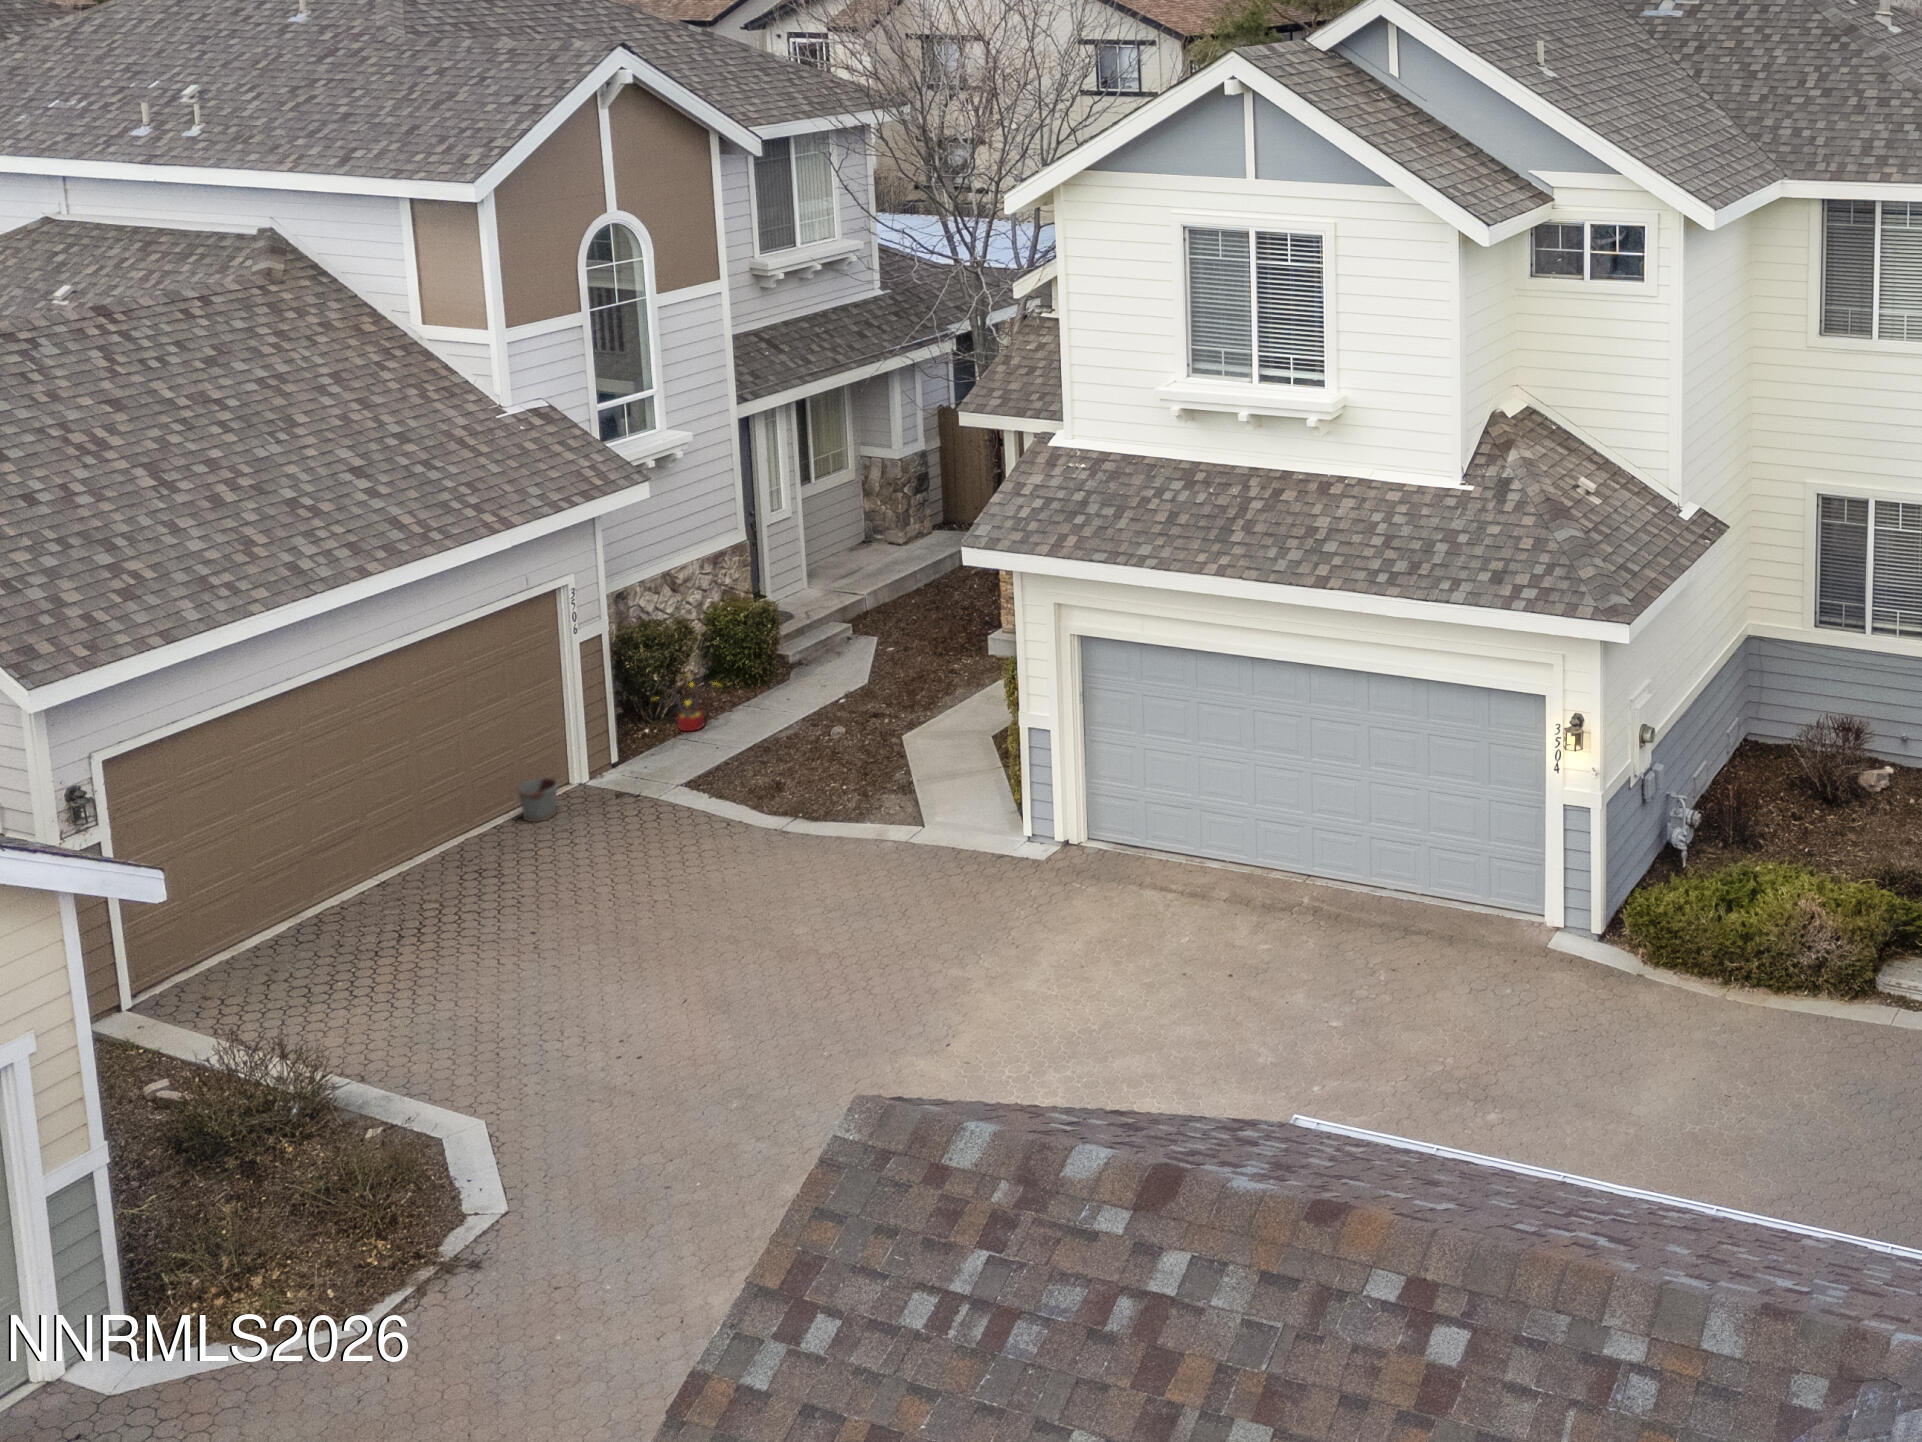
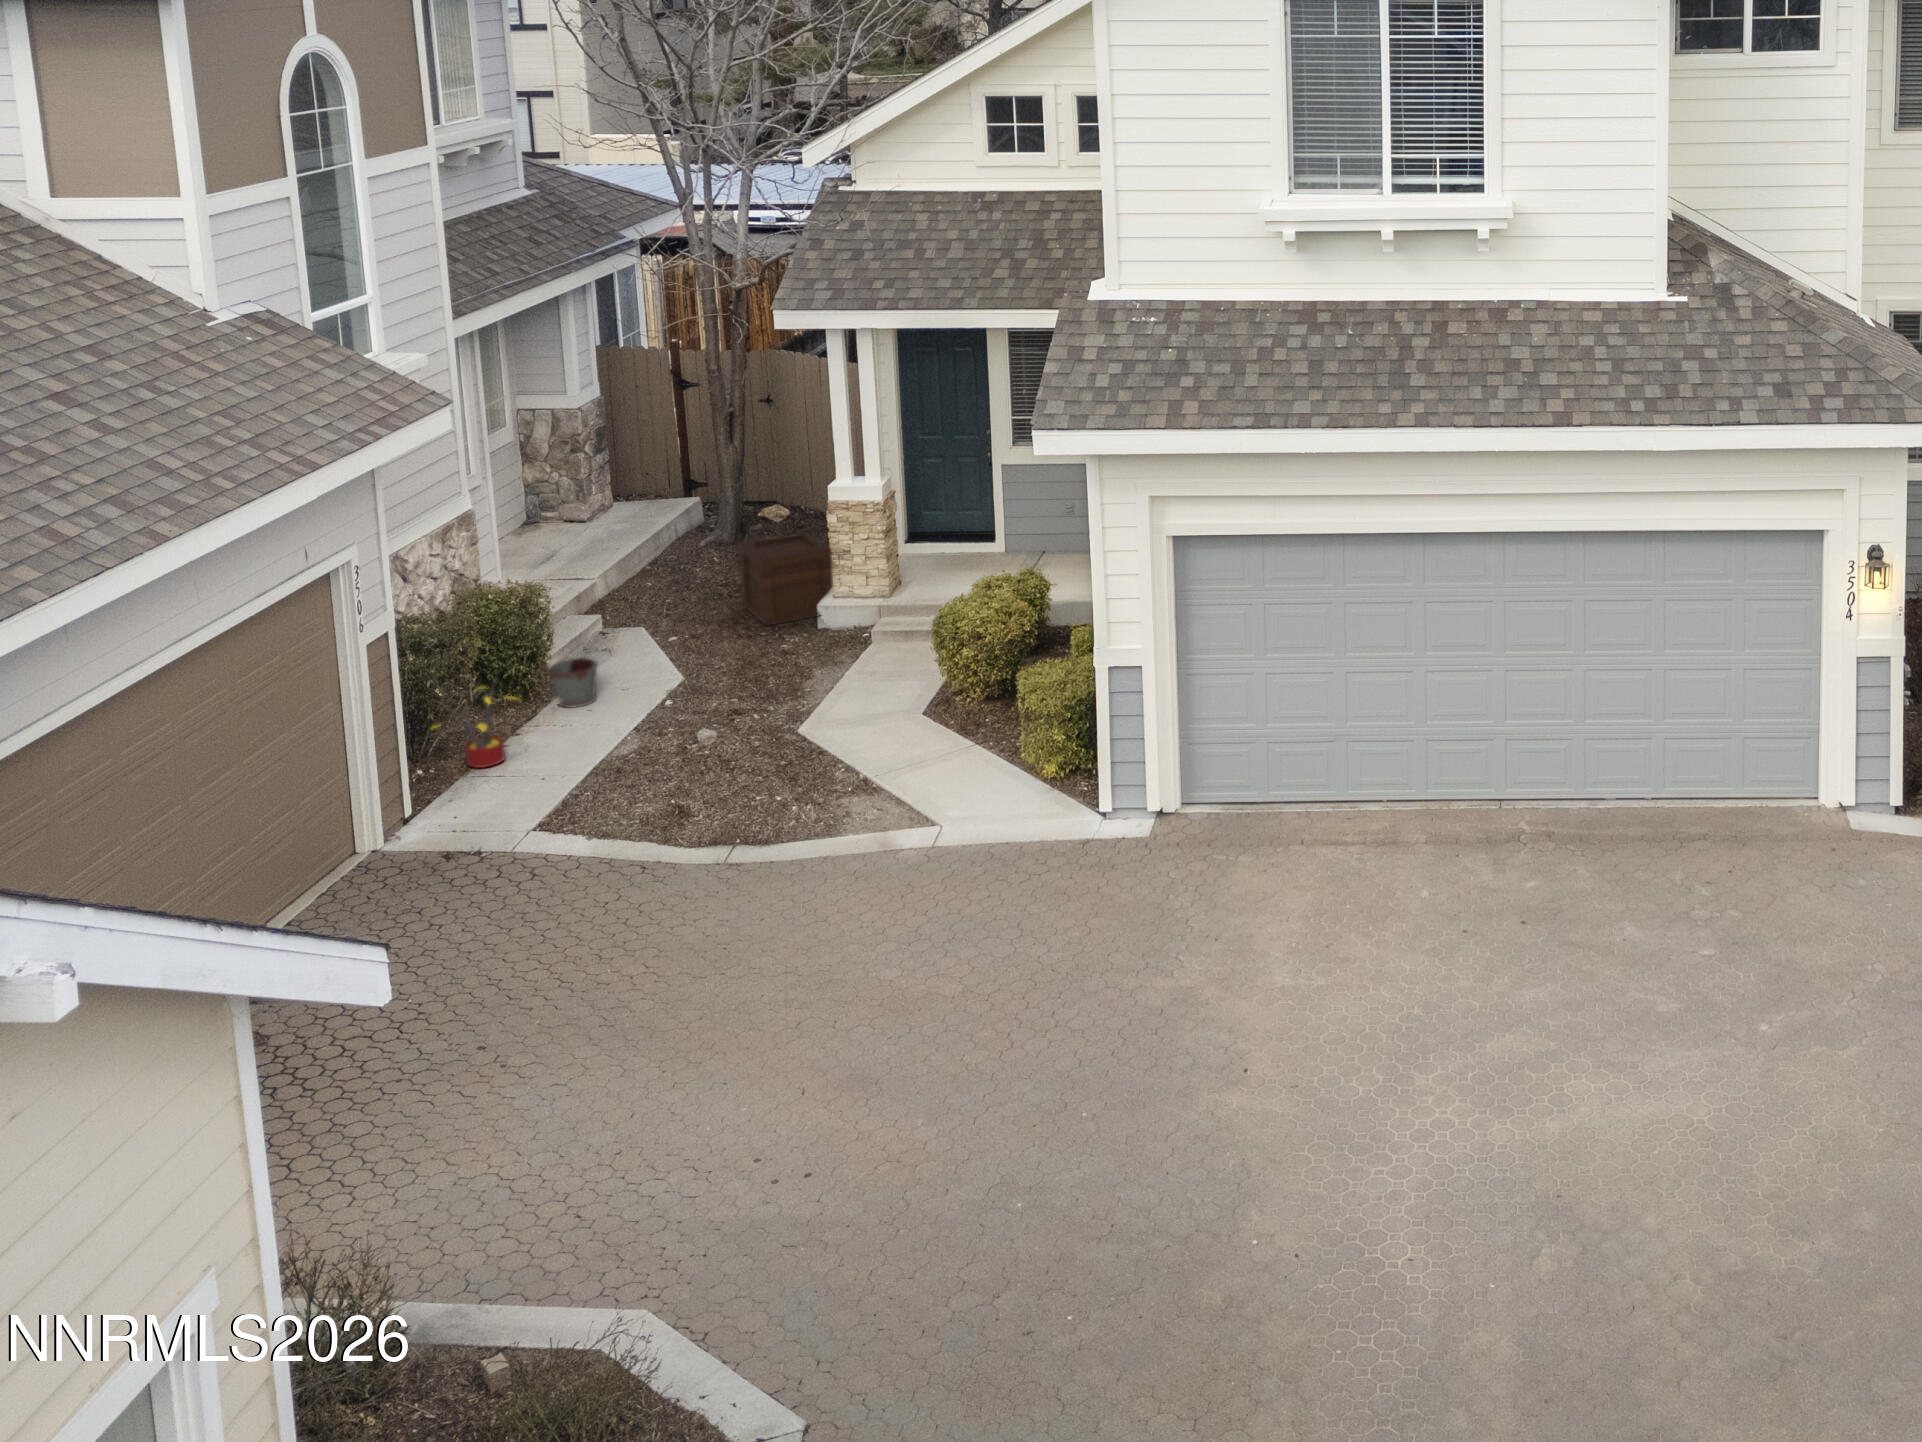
wooden crate: none [946,577,1004,647] -> present [740,532,833,626]
bucket: present [517,779,558,822] -> present [550,658,598,708]

